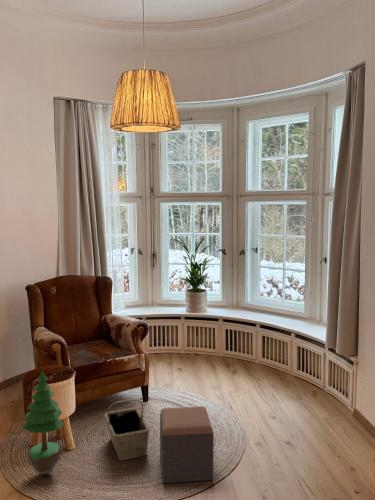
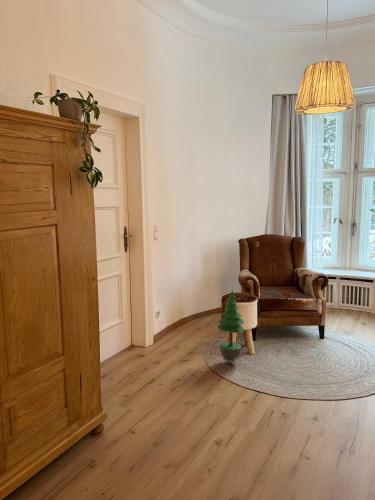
basket: present [105,399,149,460] -> none [279,327,309,371]
footstool: present [160,406,214,483] -> none [310,337,359,399]

